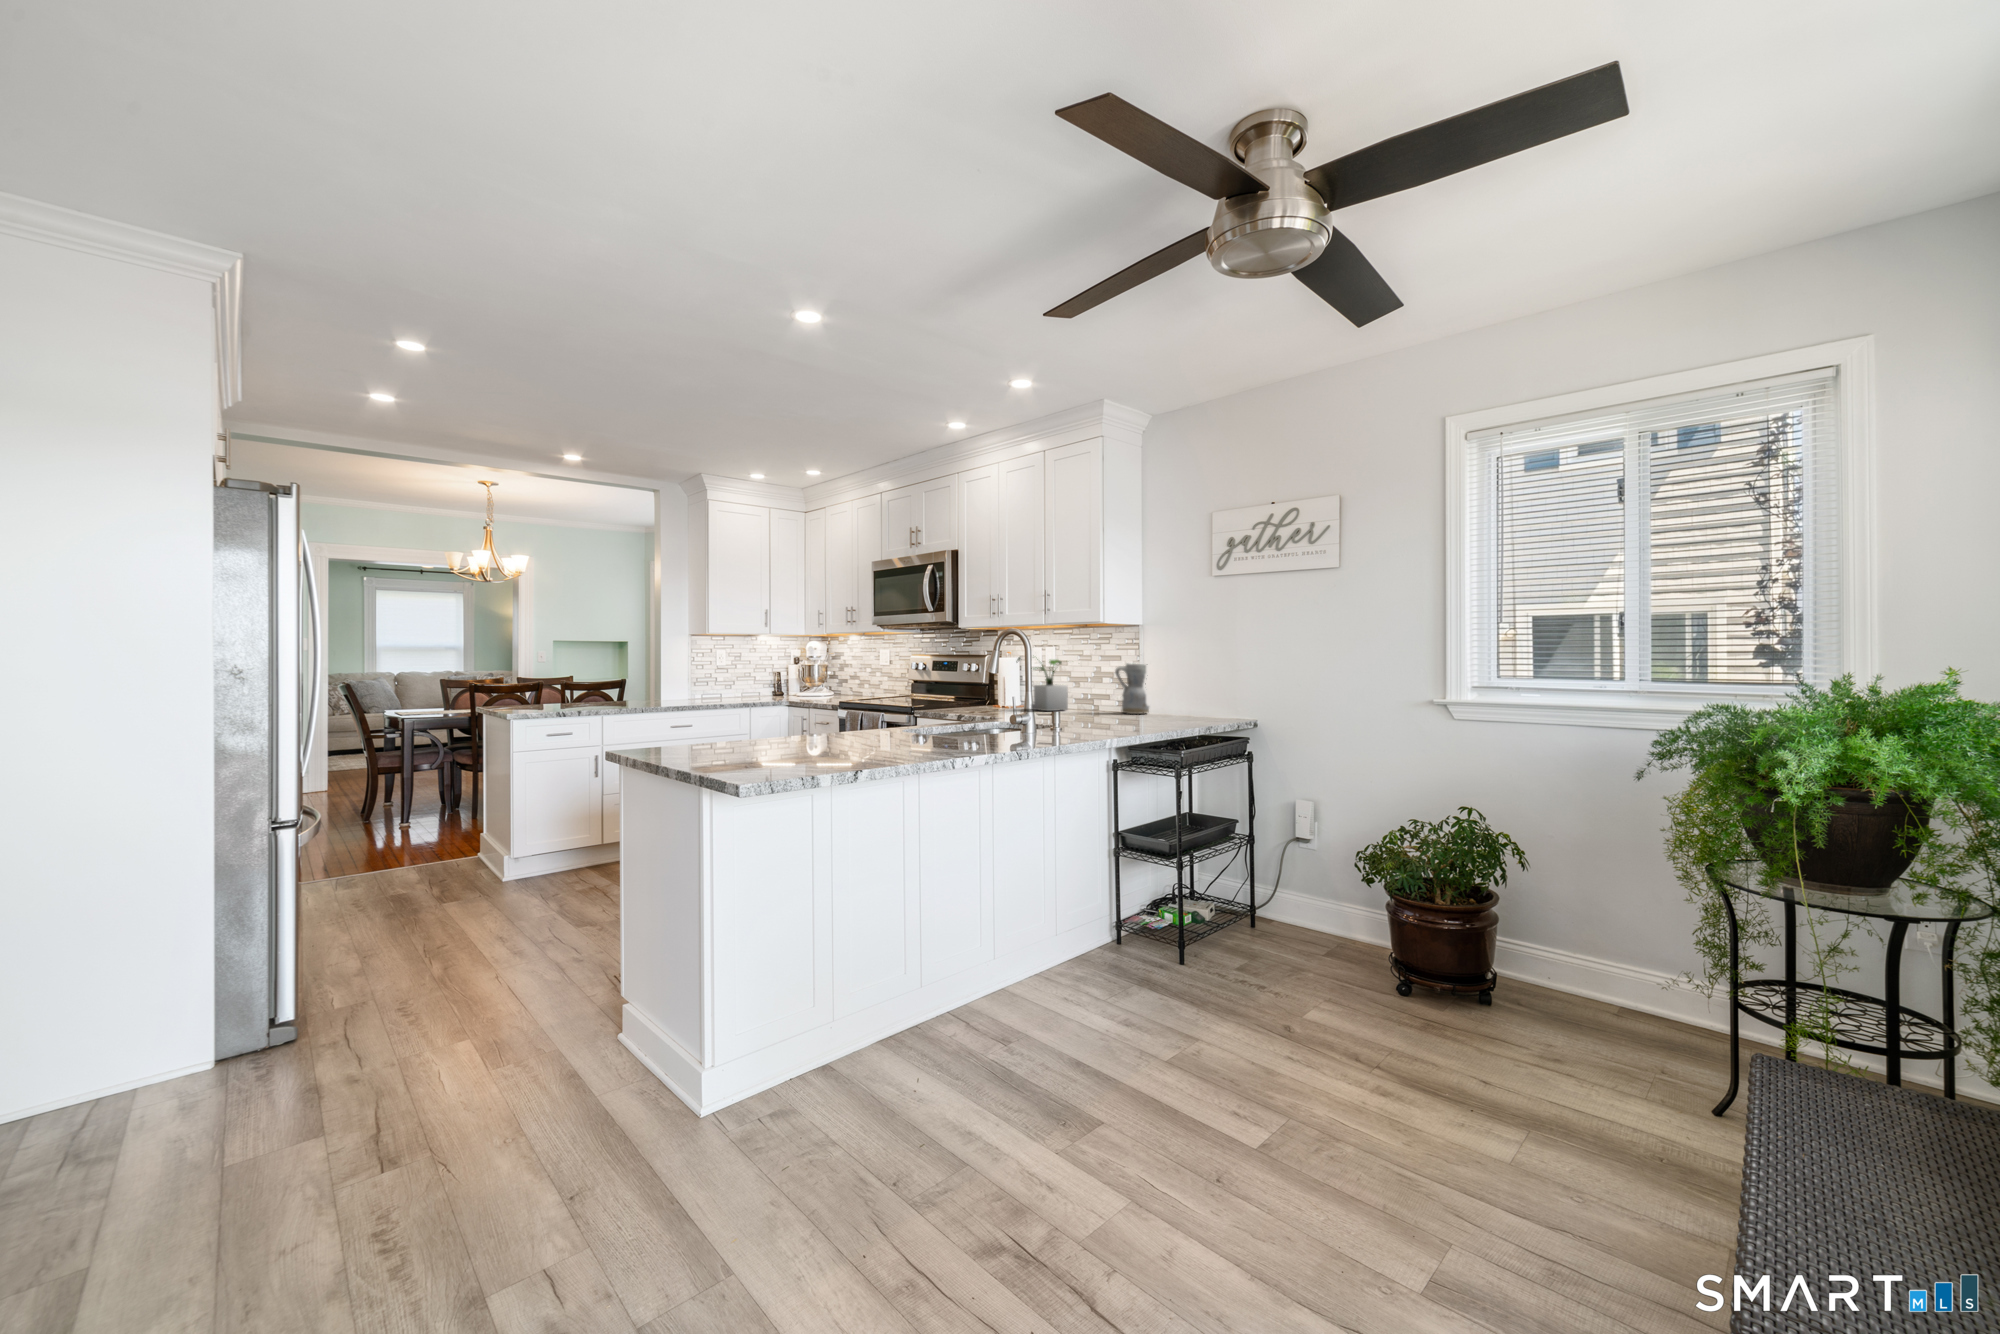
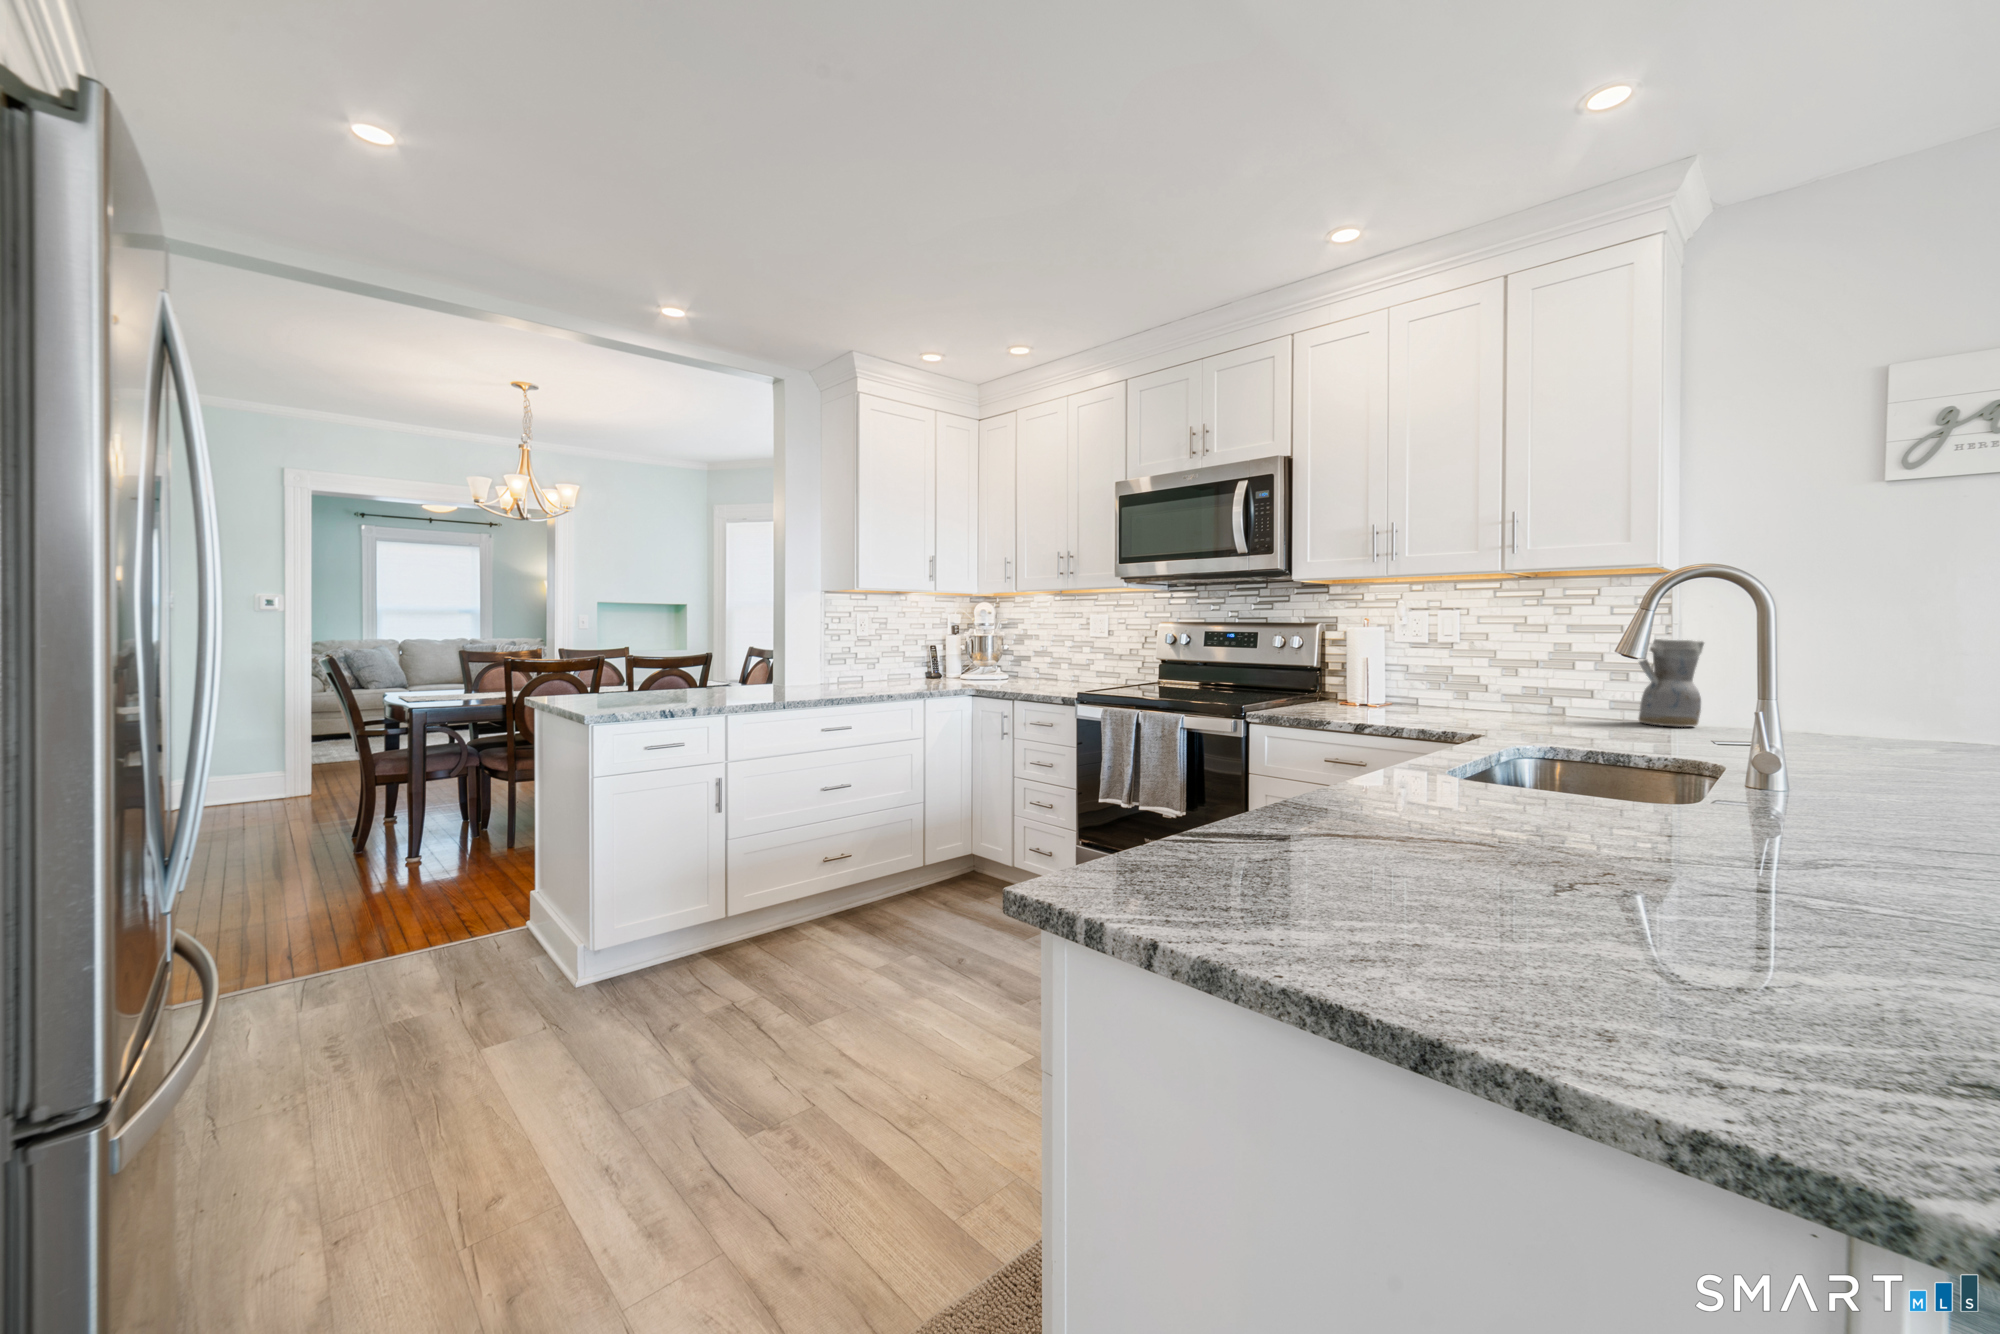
potted plant: present [1017,657,1068,711] -> none [1418,623,1546,718]

